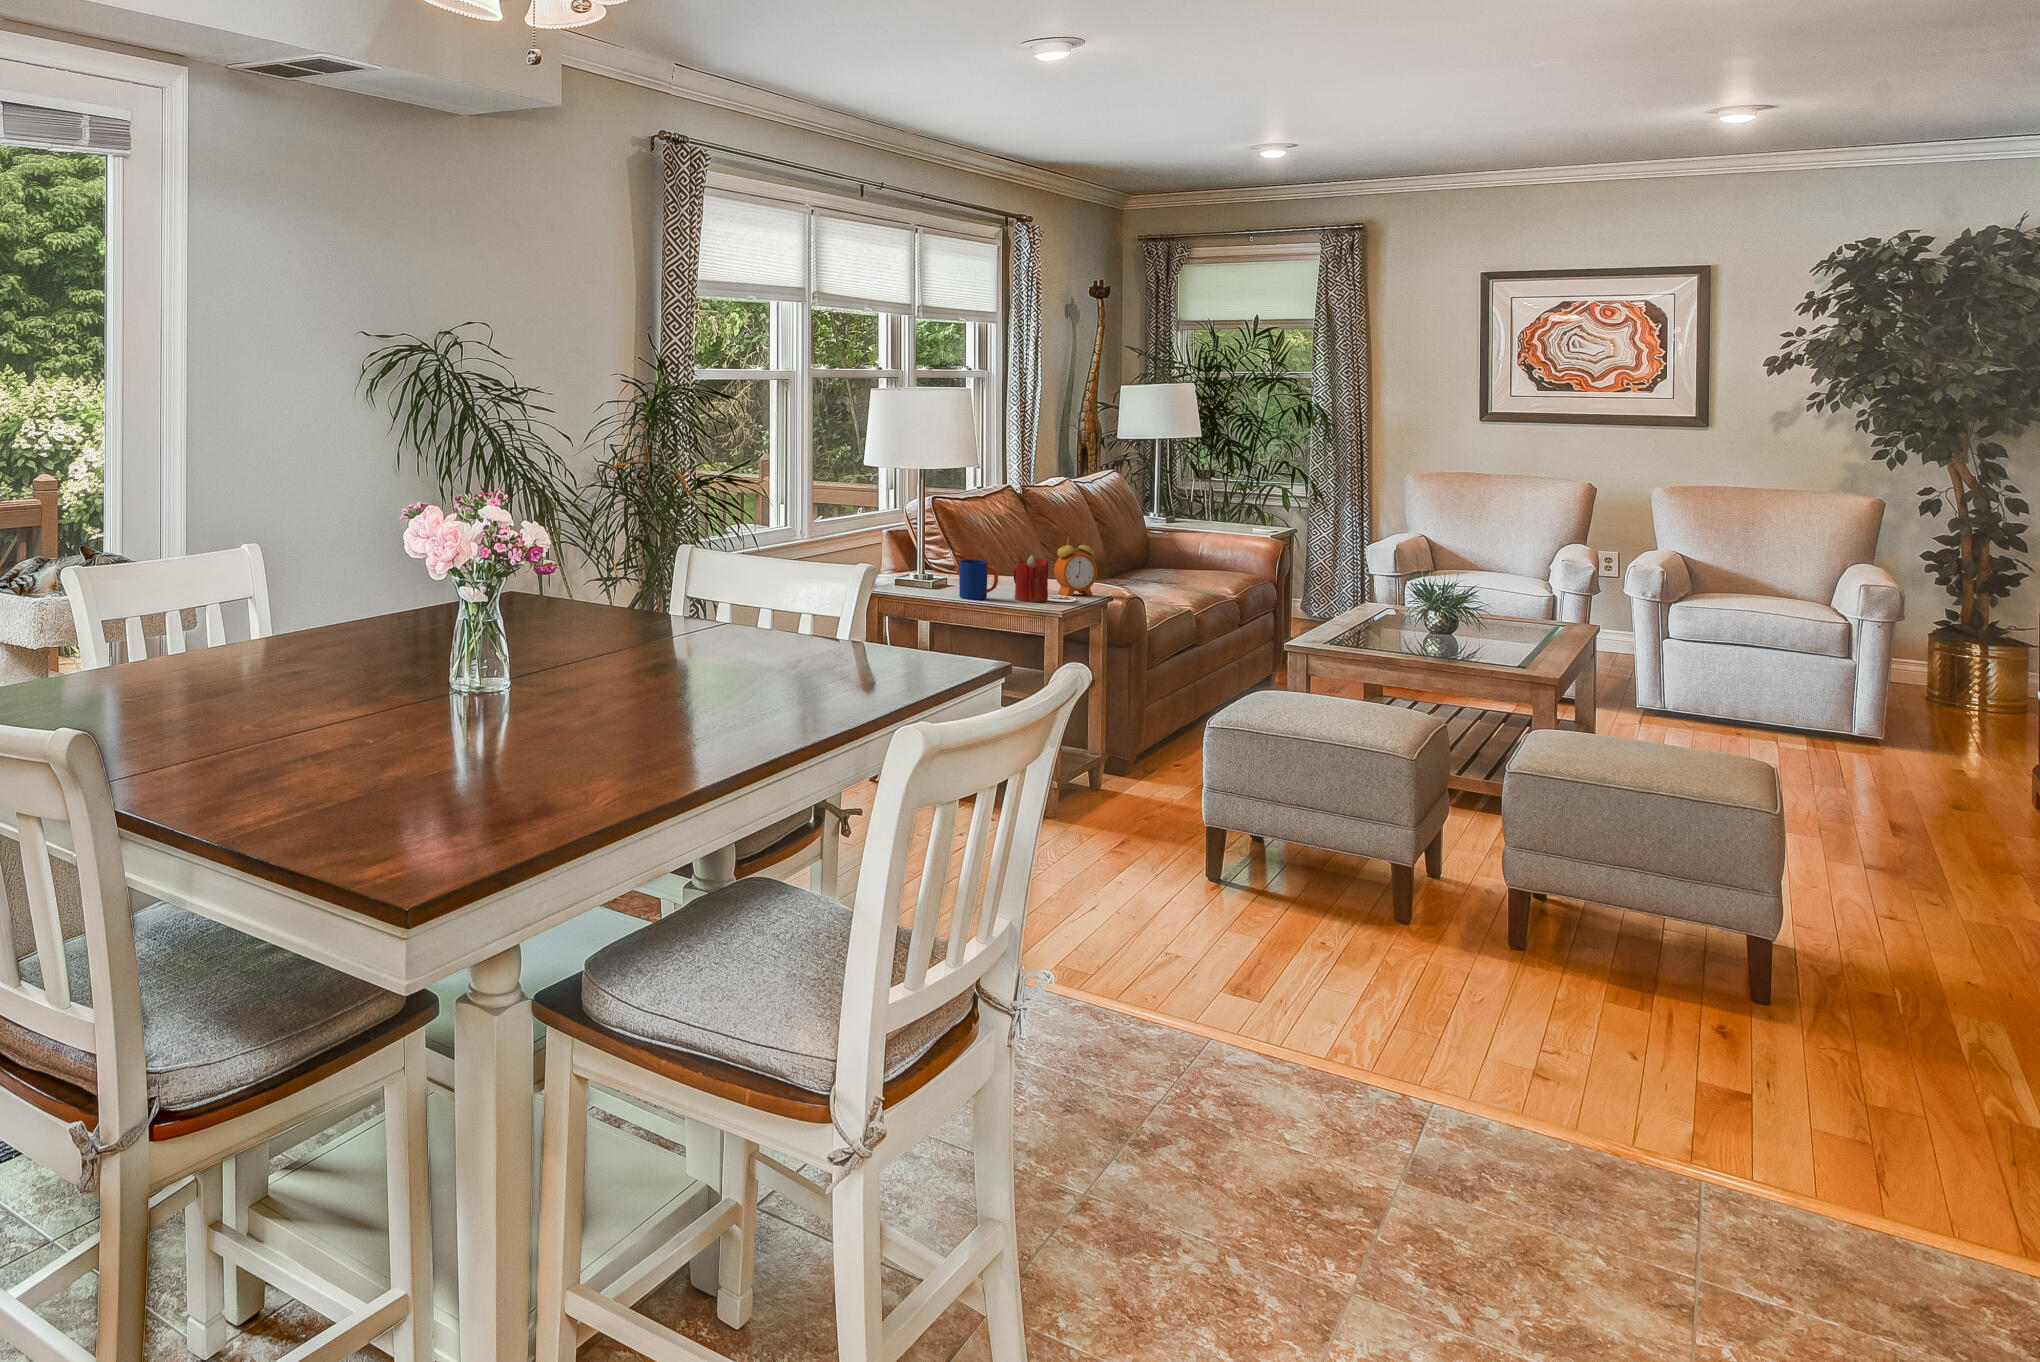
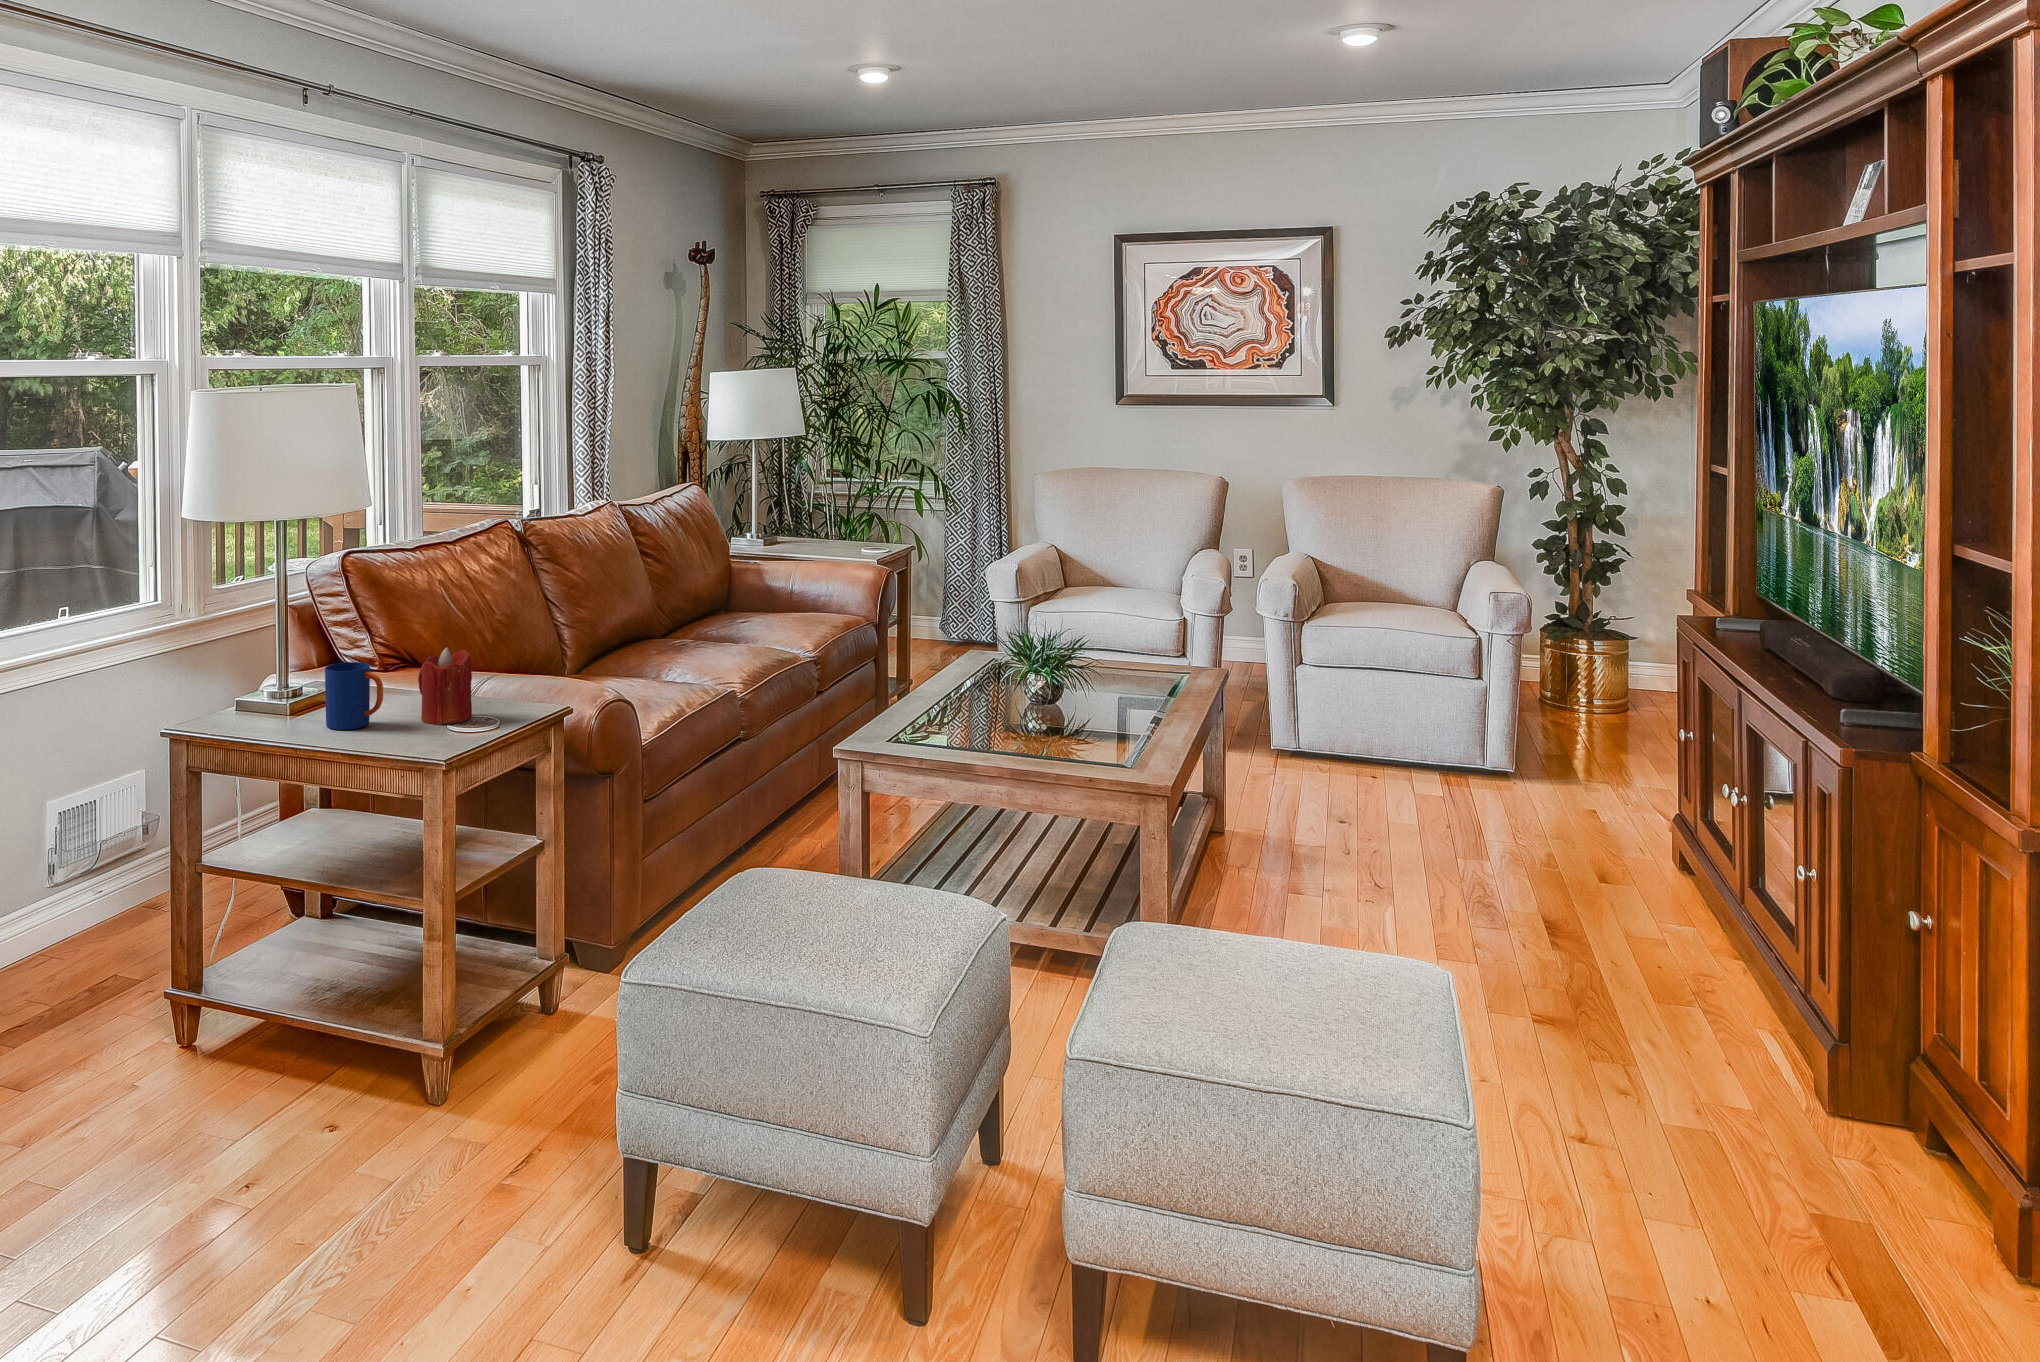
alarm clock: present [1054,543,1097,596] -> none [505,606,569,700]

